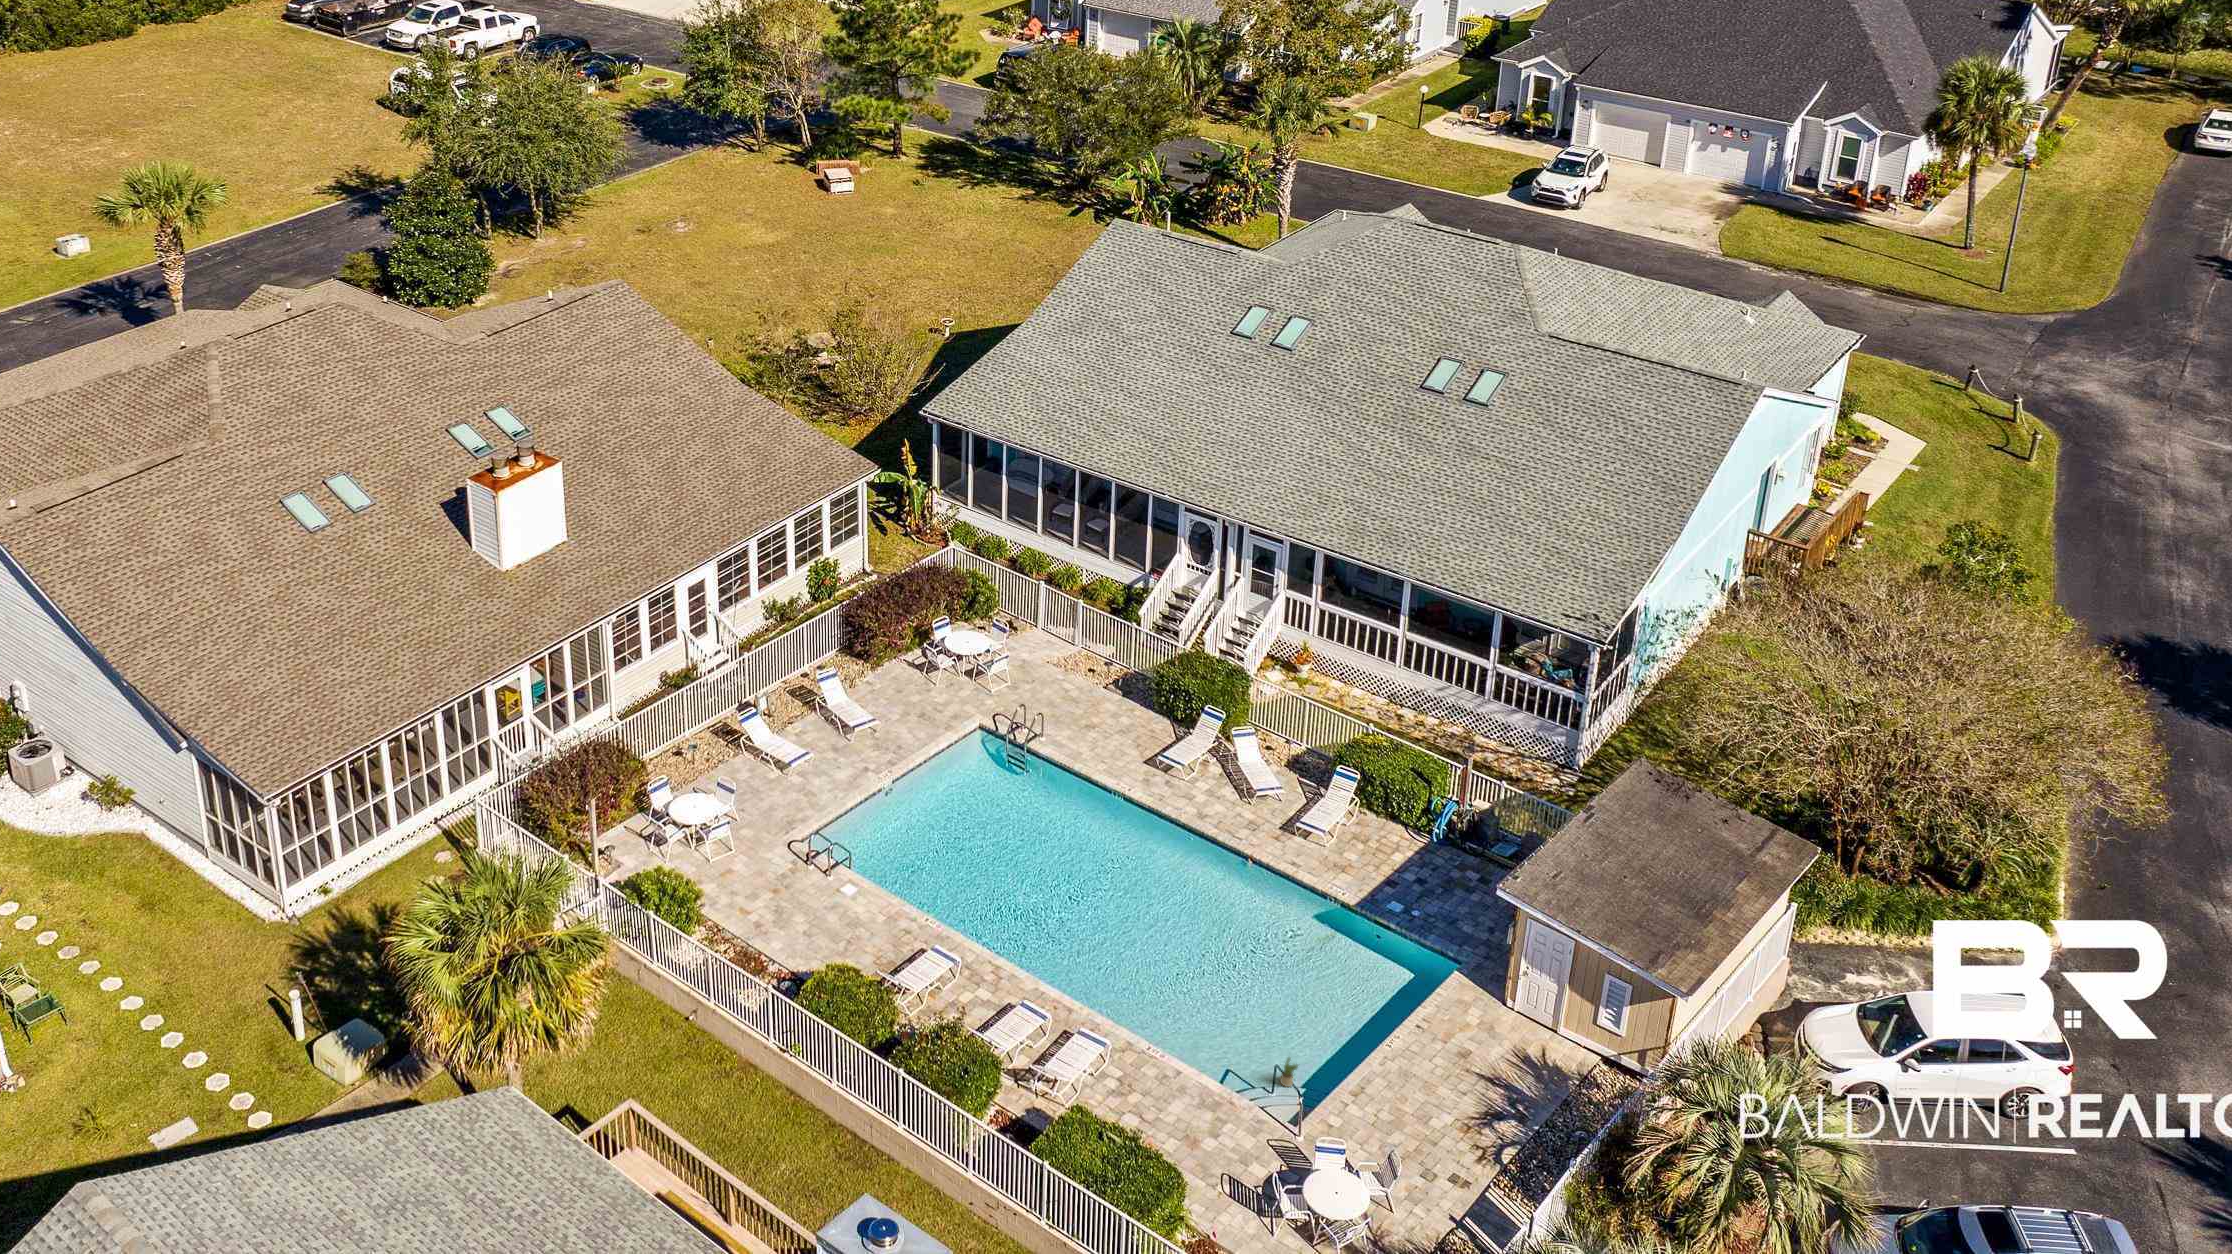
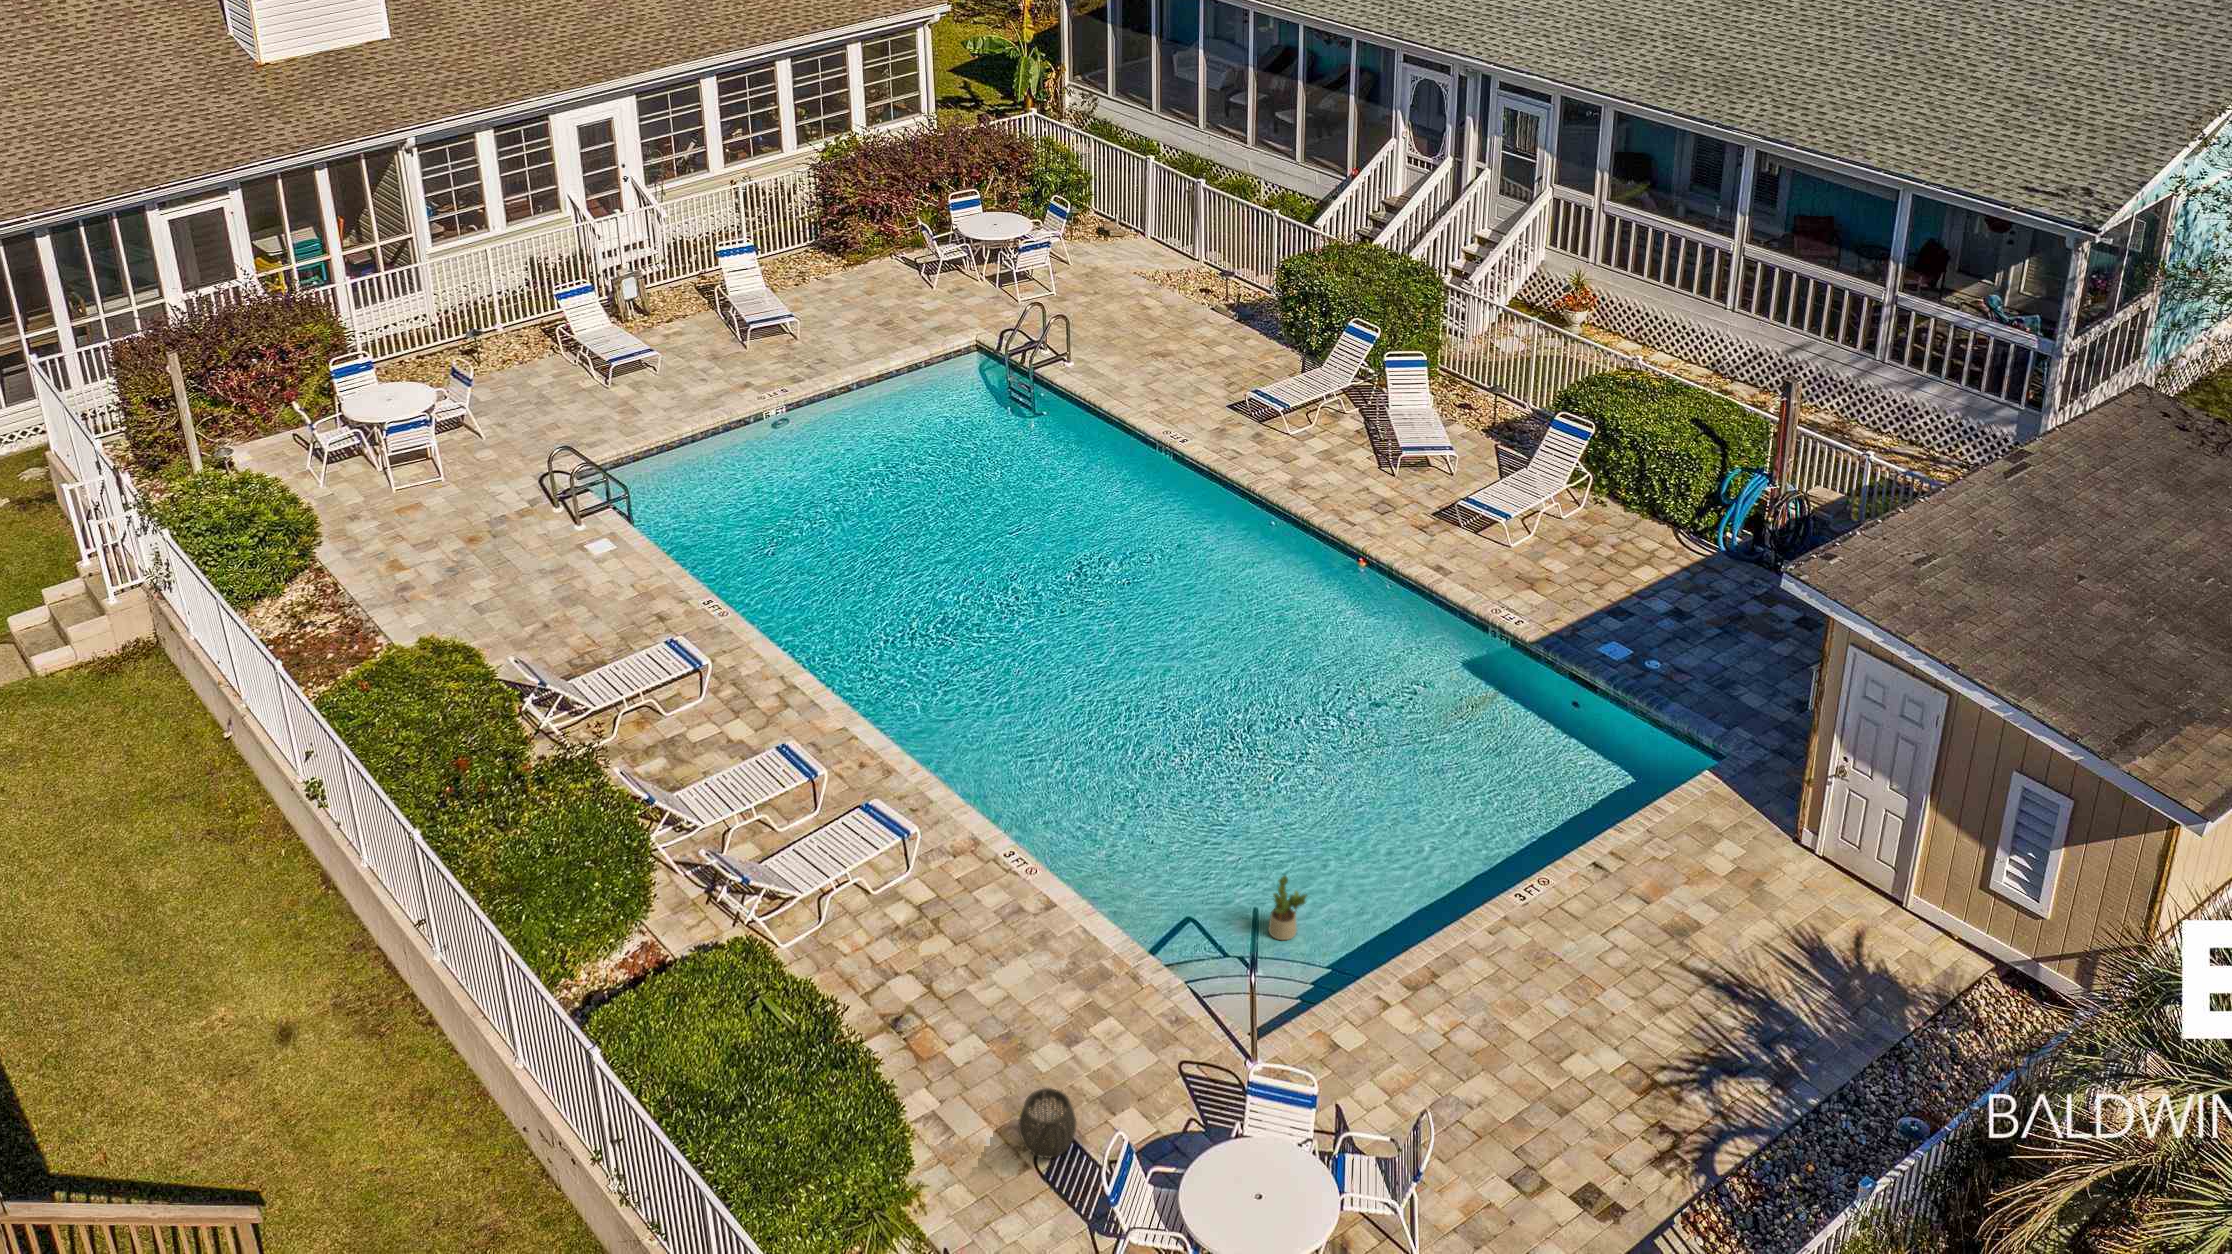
woven basket: none [1215,1170,1241,1201] -> present [1019,1088,1077,1158]

